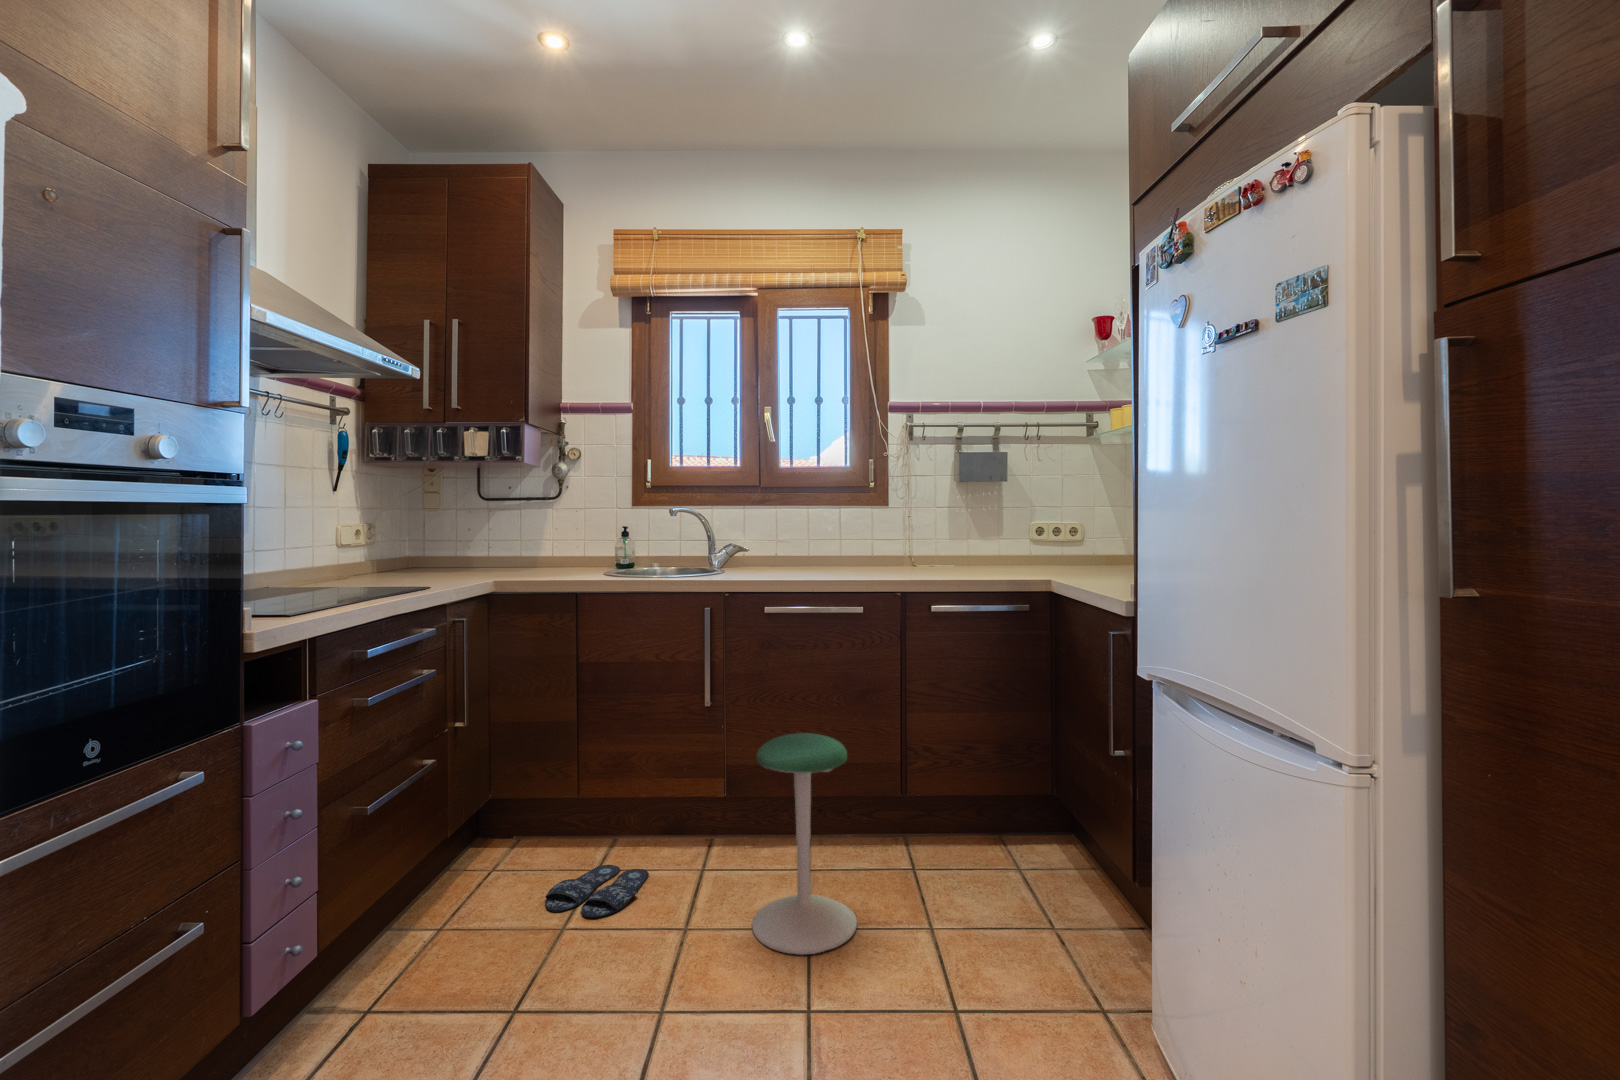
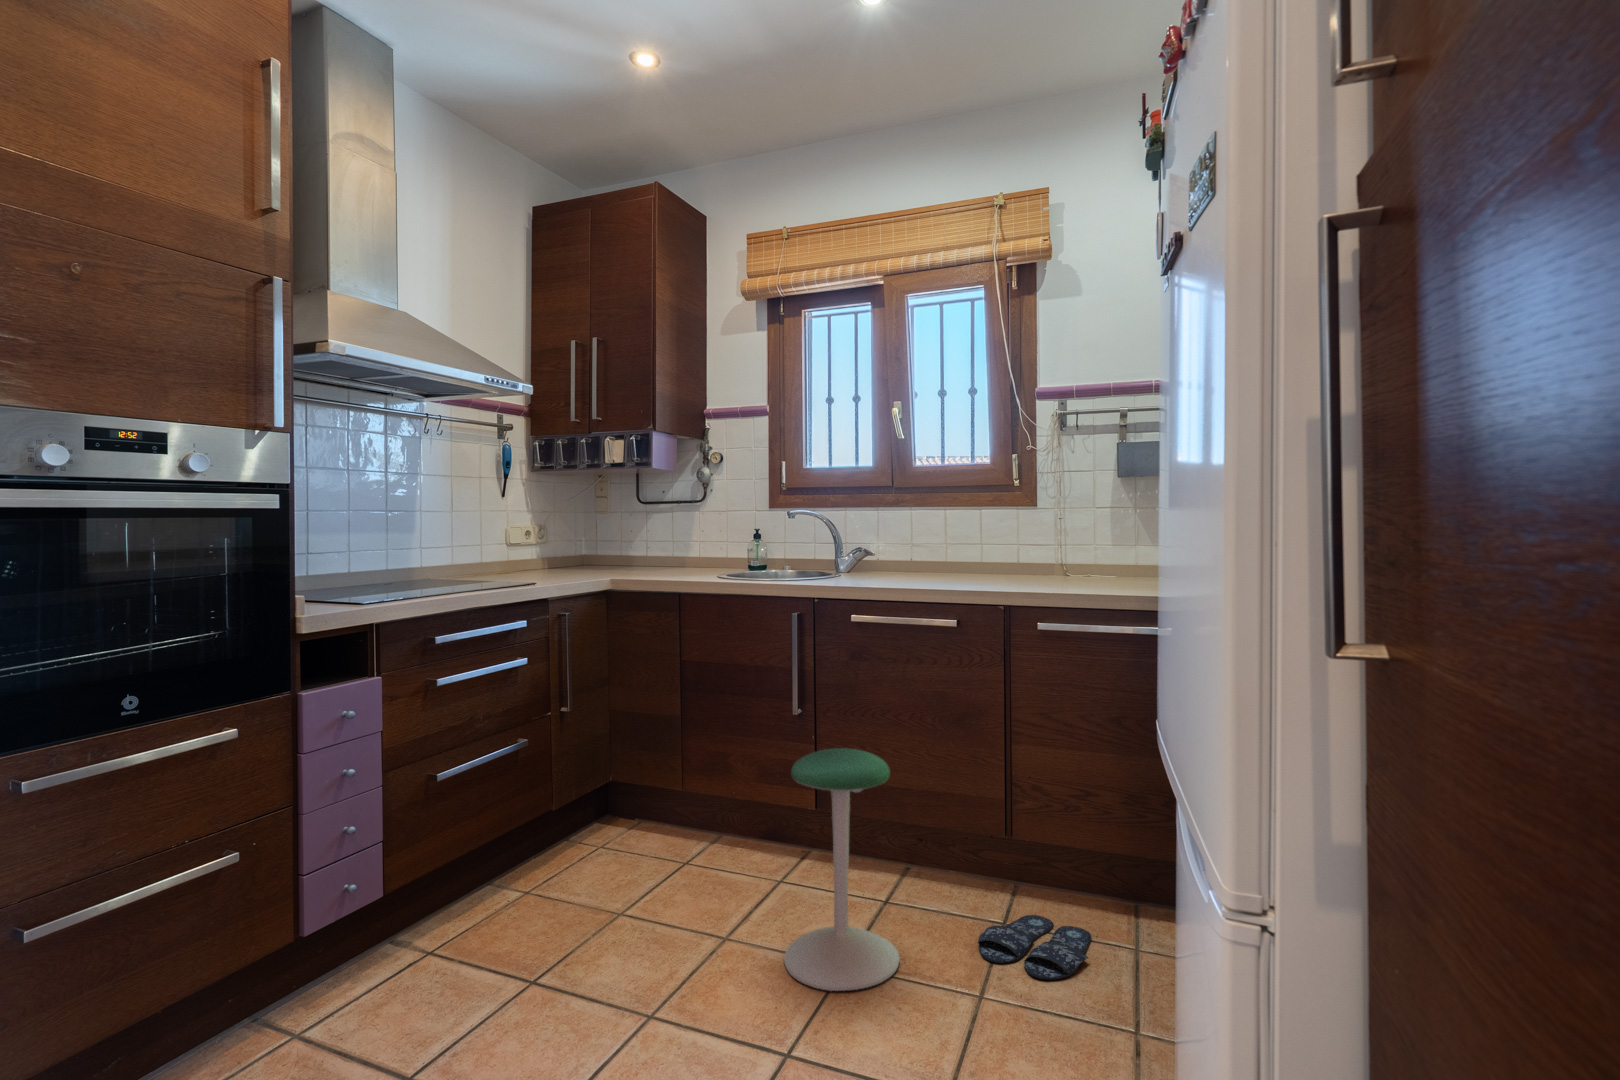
slippers: present [545,865,649,918] -> present [978,915,1091,980]

